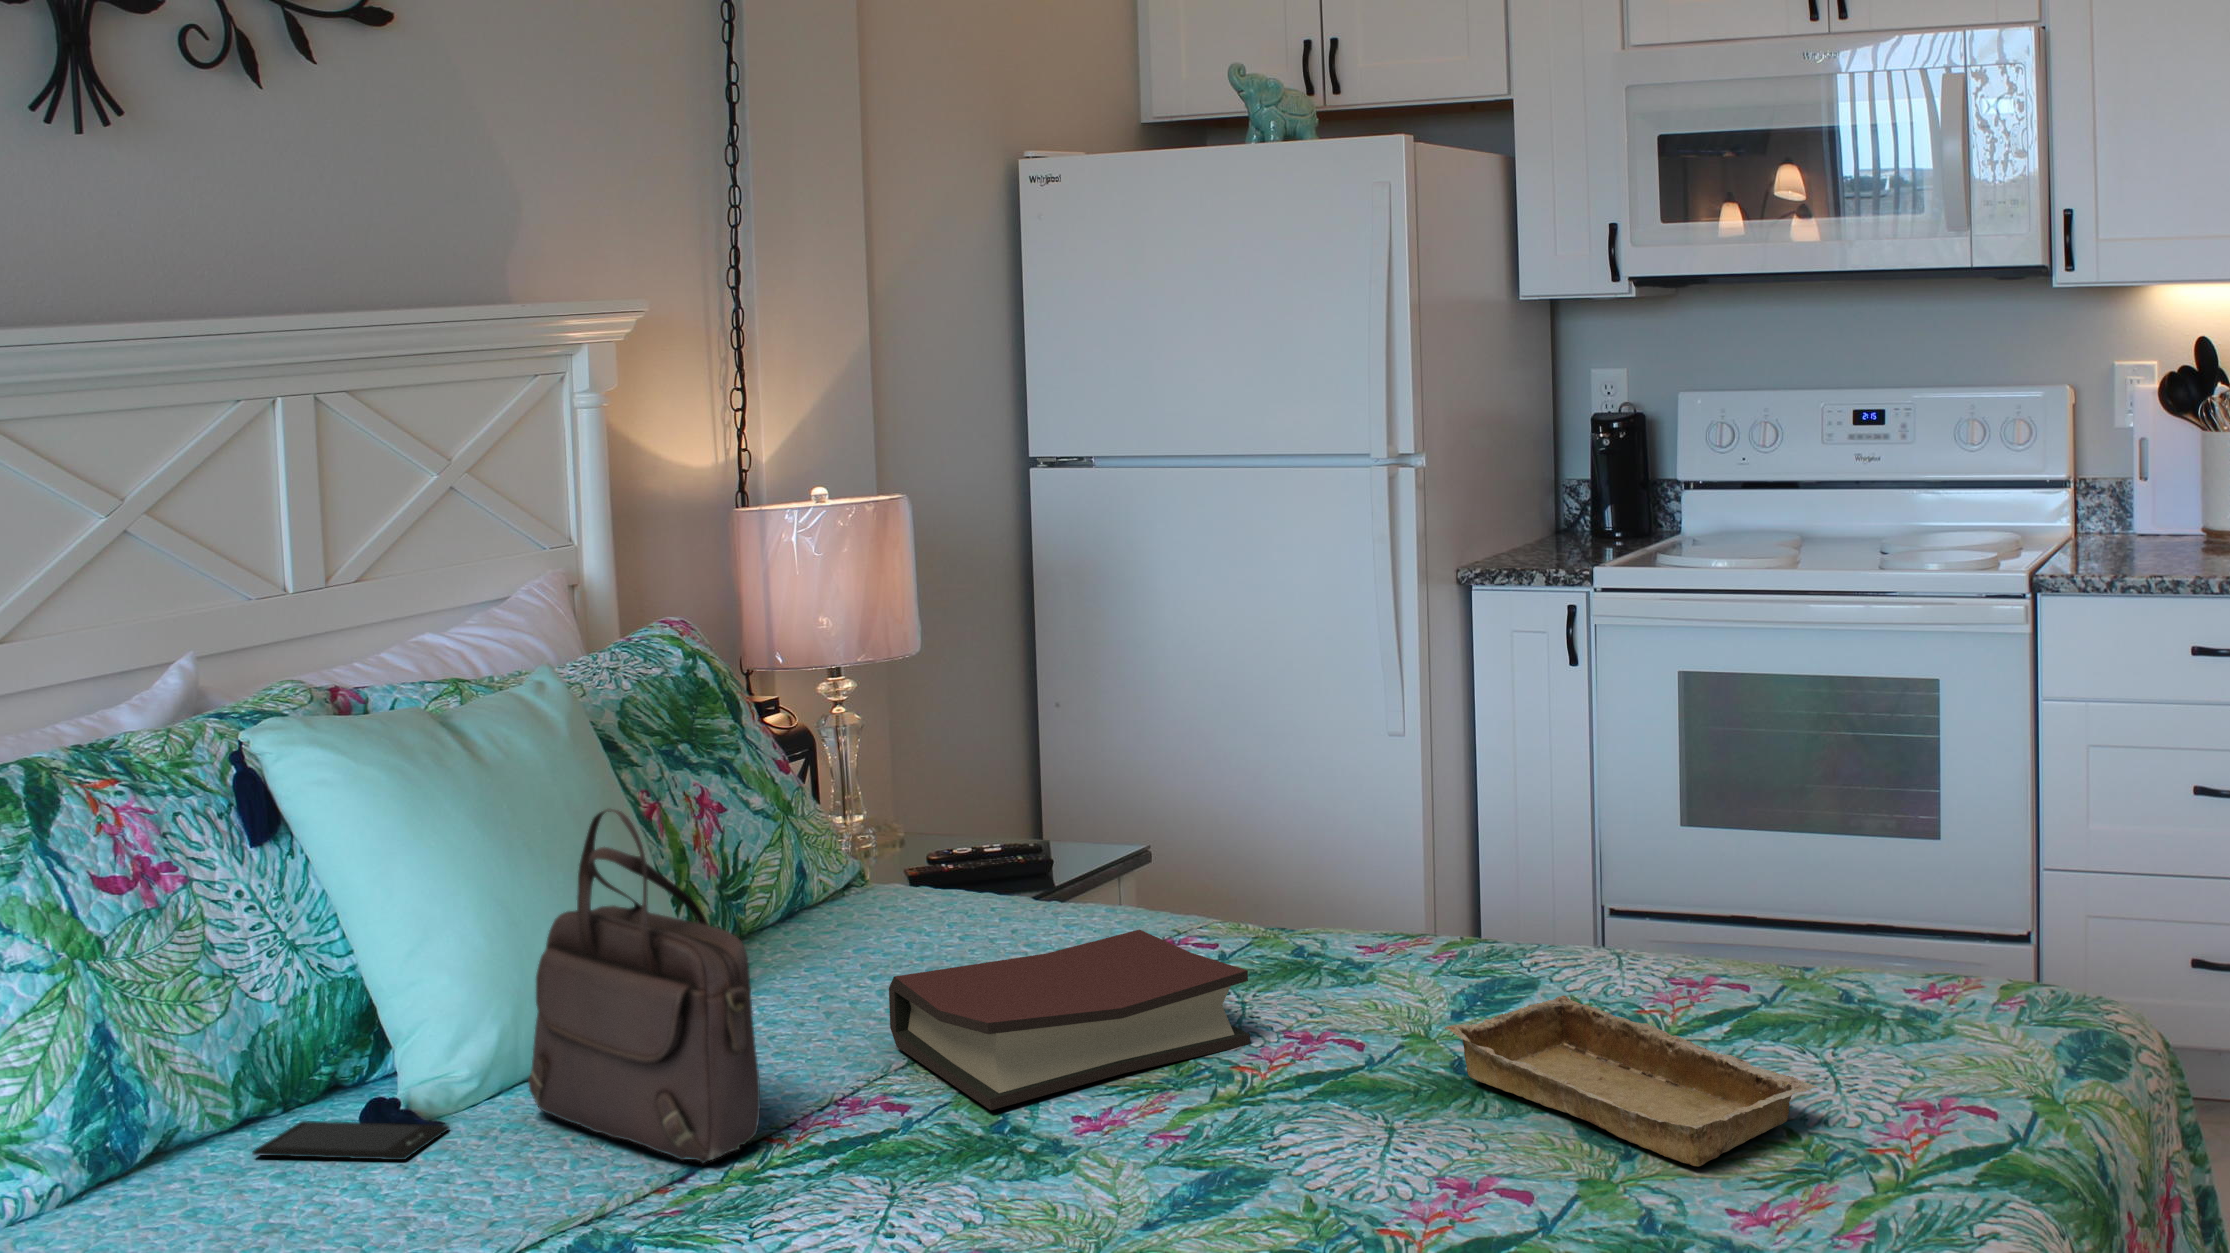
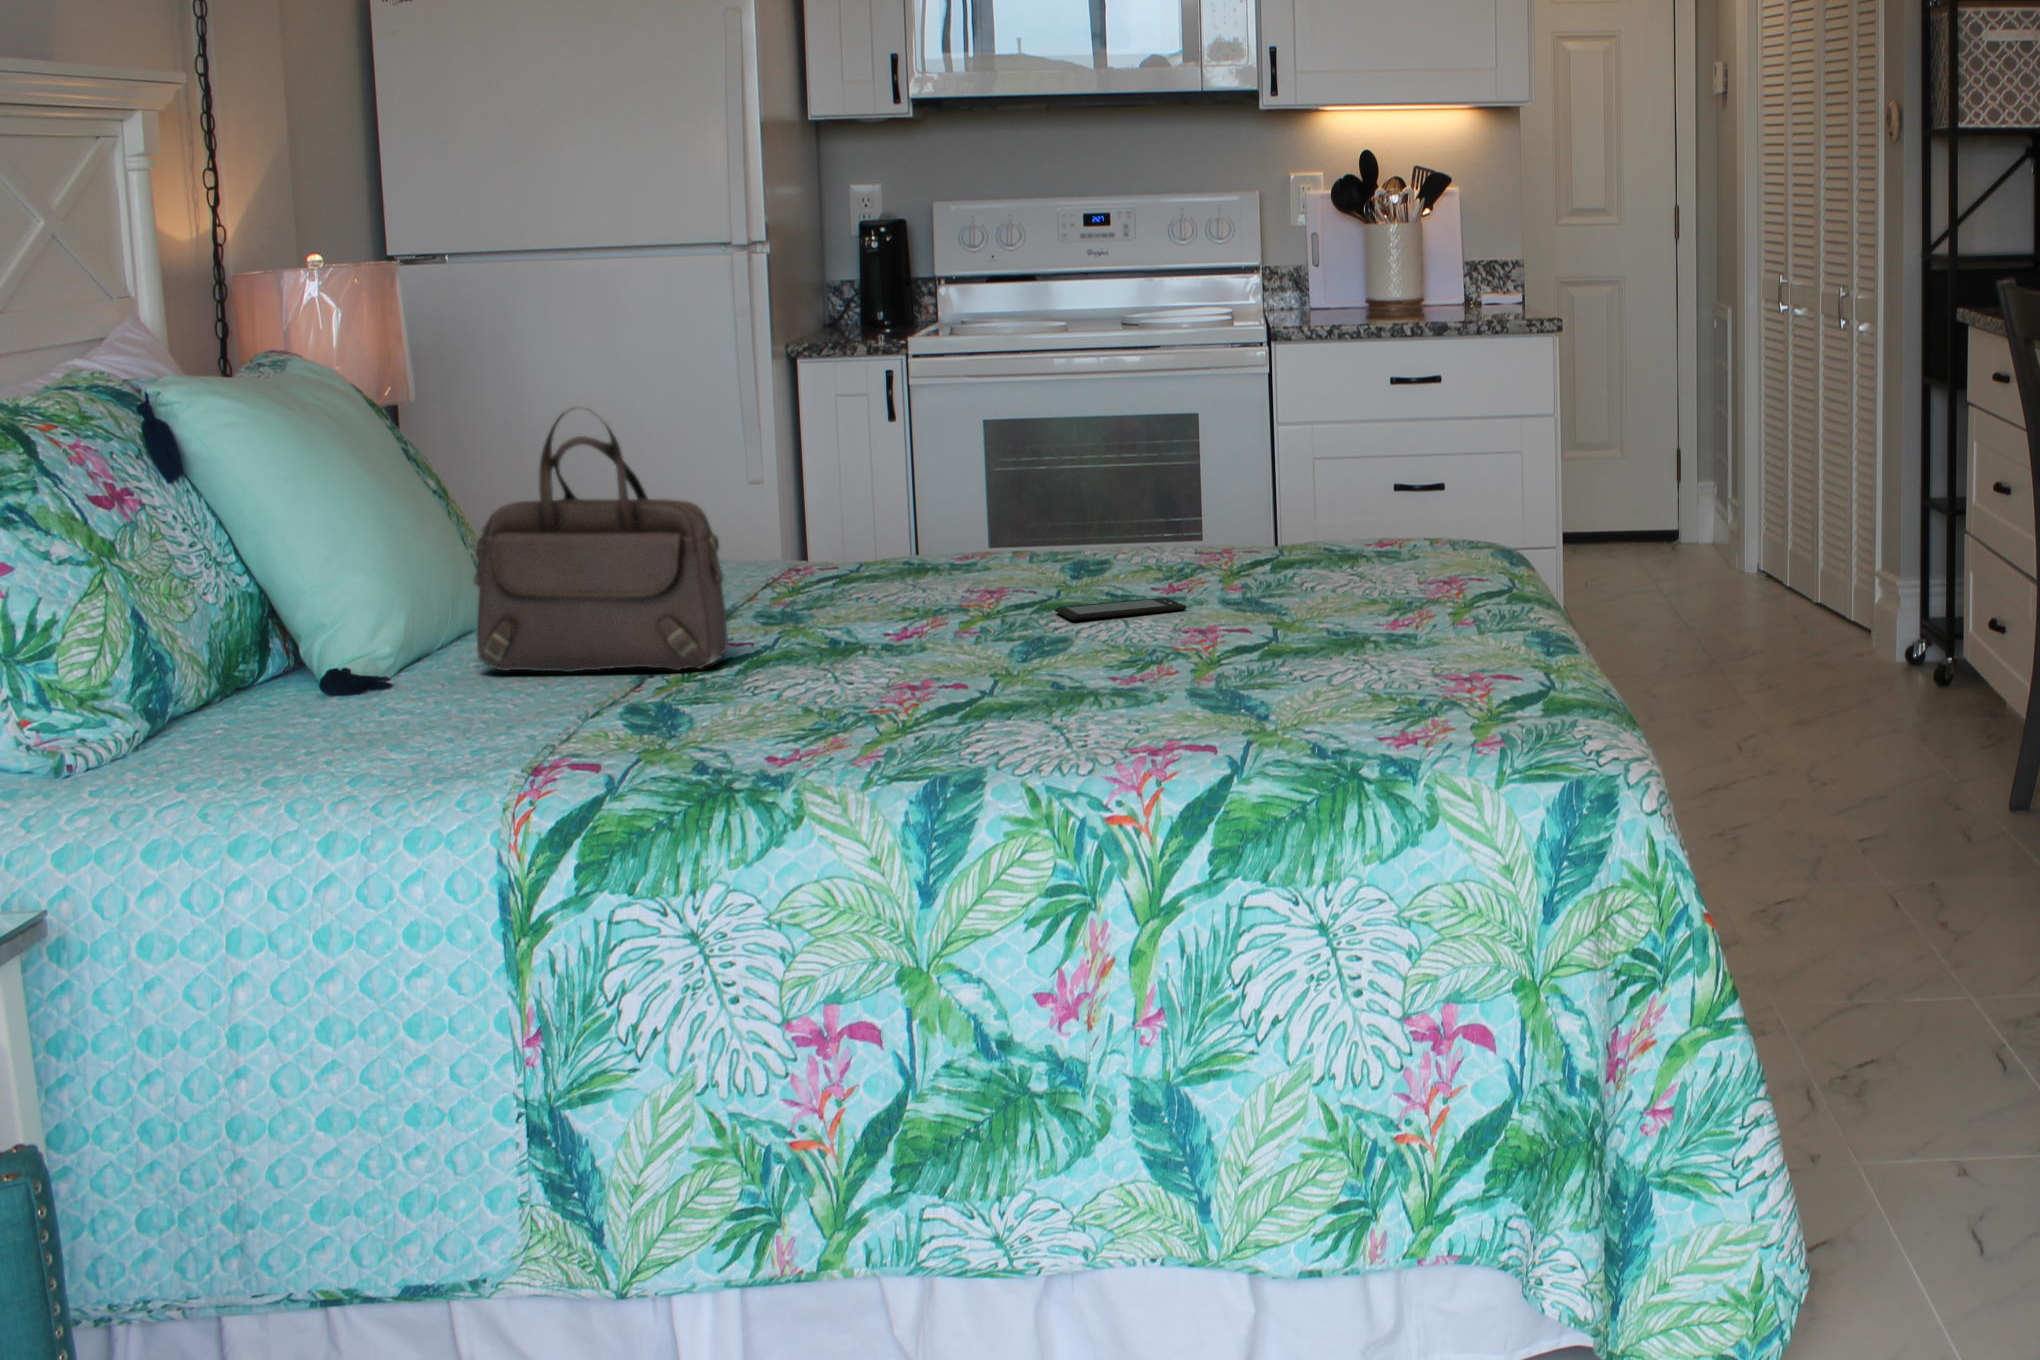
hardback book: present [889,930,1250,1110] -> none [718,536,1002,627]
tray: present [1445,996,1817,1166] -> none [1170,535,1421,587]
smartphone: present [253,1121,450,1160] -> present [1055,598,1186,620]

